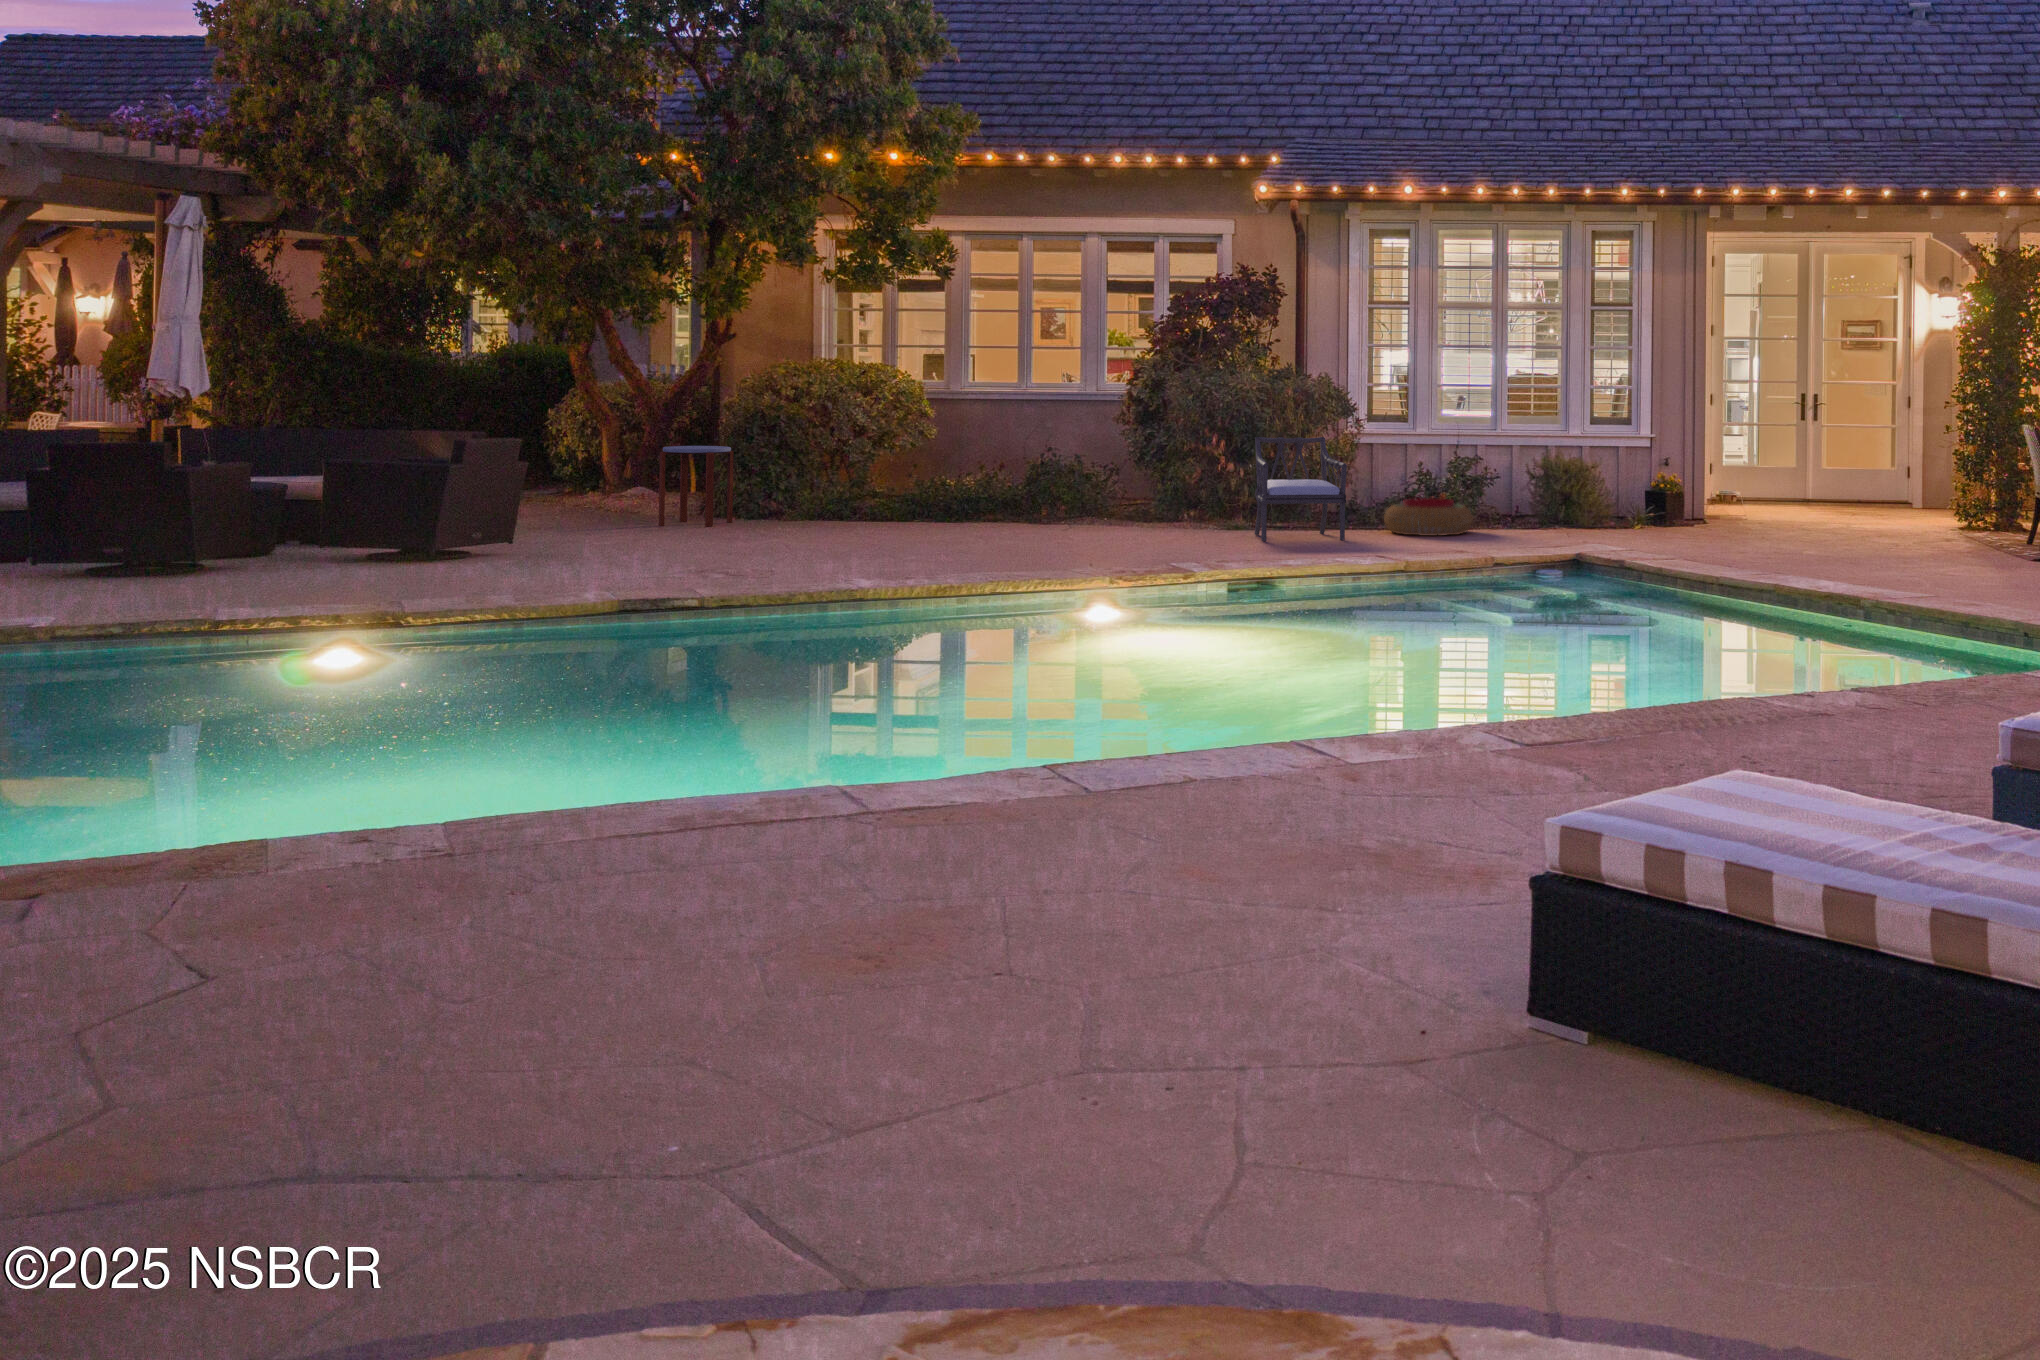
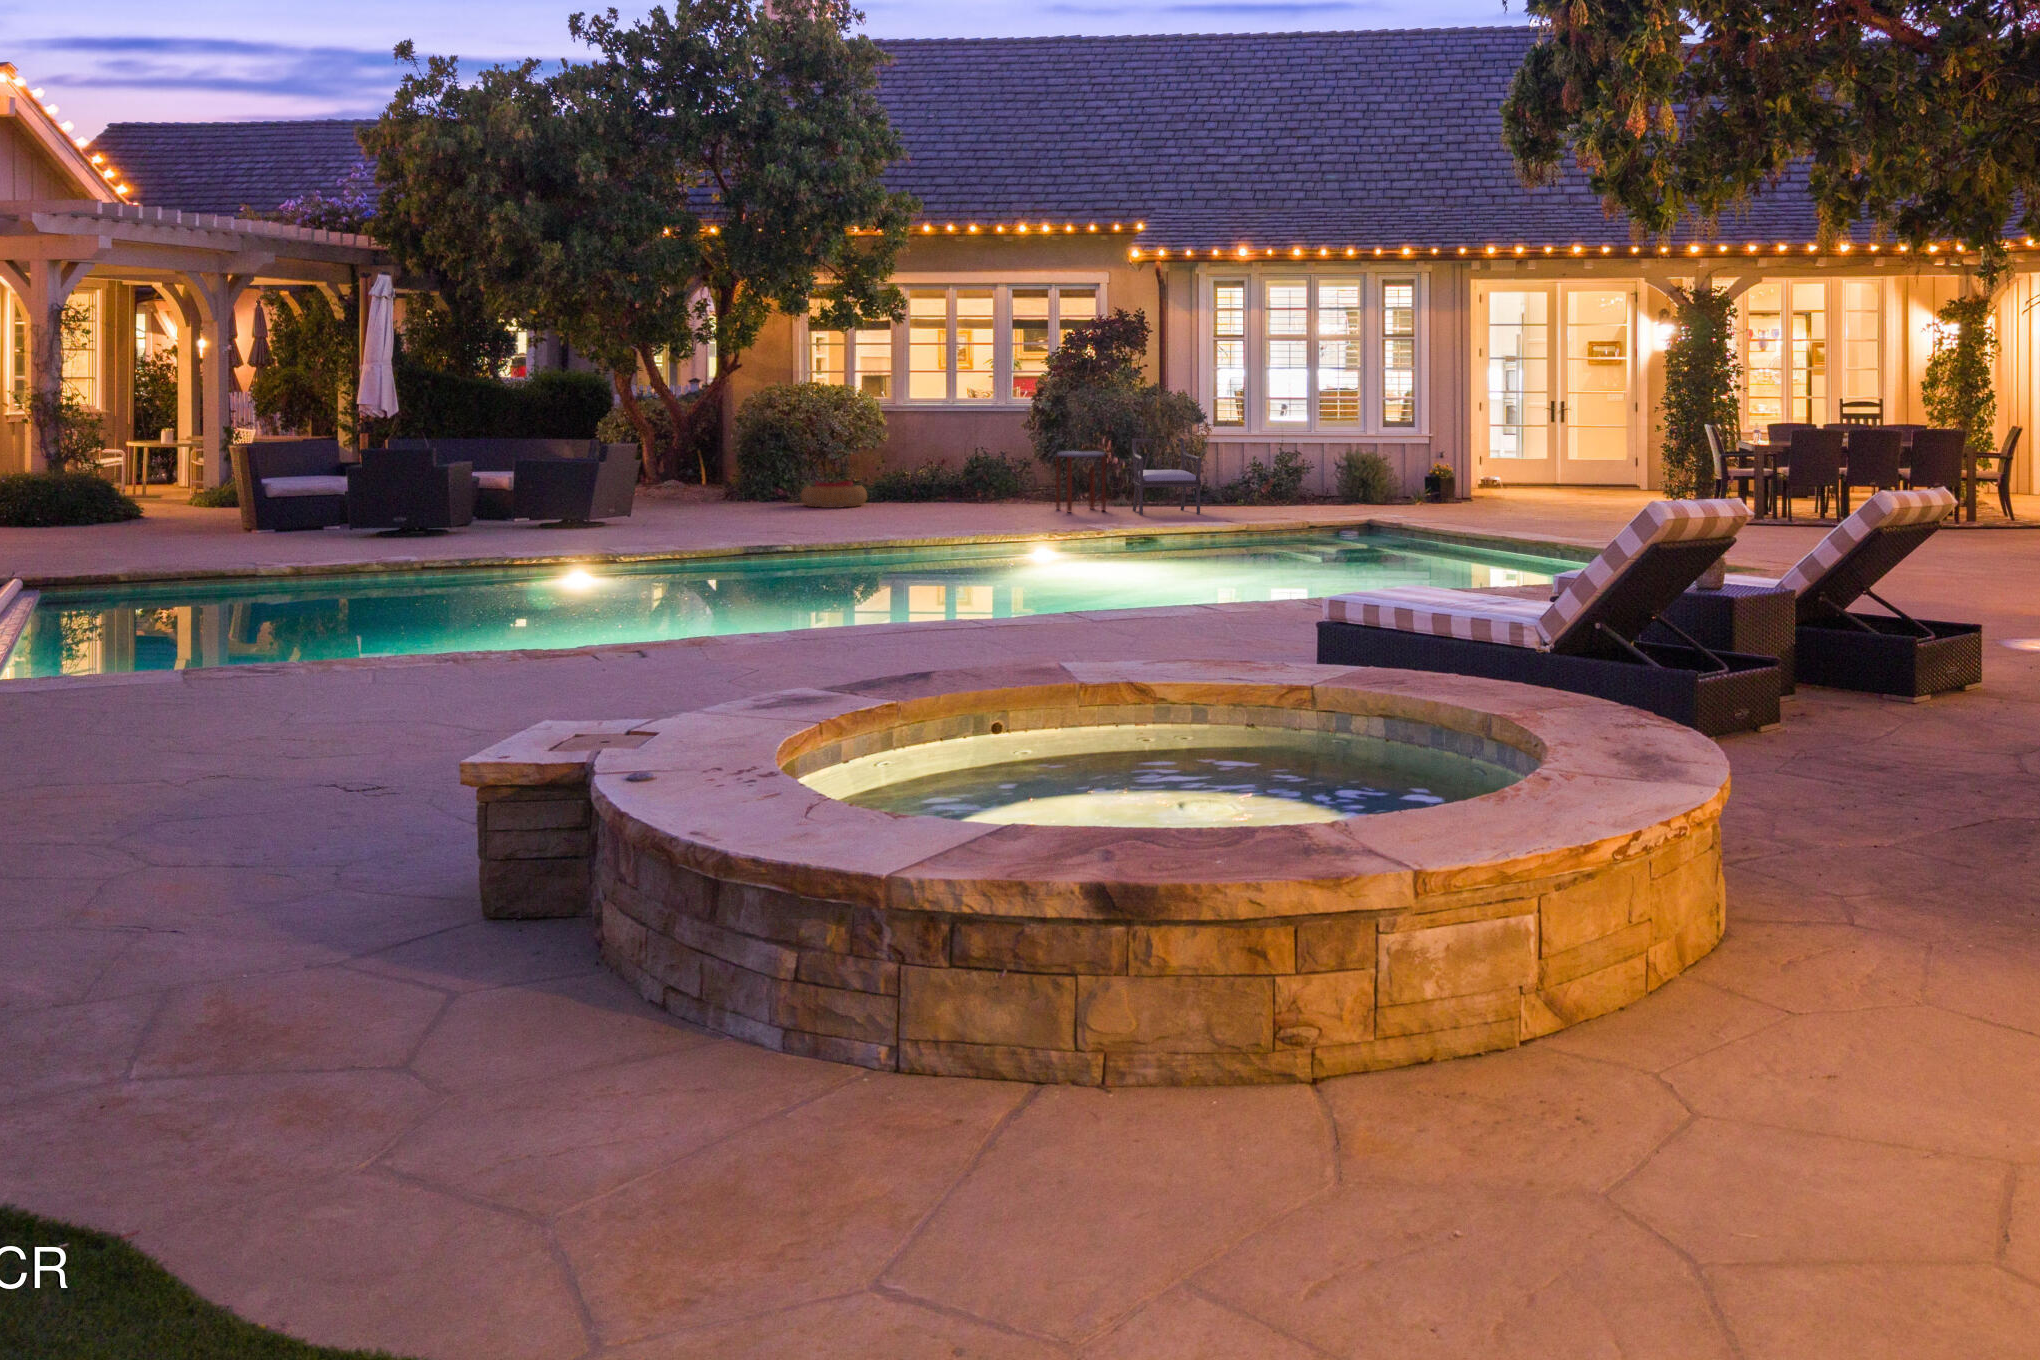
side table: present [659,446,733,527] -> present [1056,451,1106,512]
pouf: present [1384,498,1473,536] -> present [800,481,867,508]

